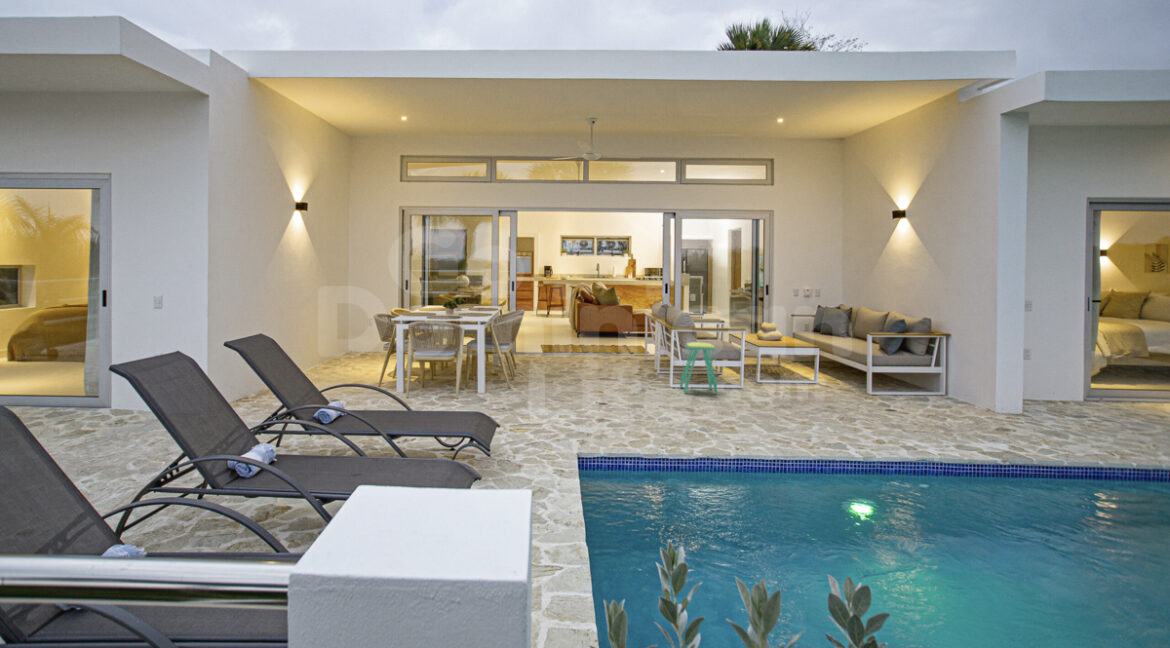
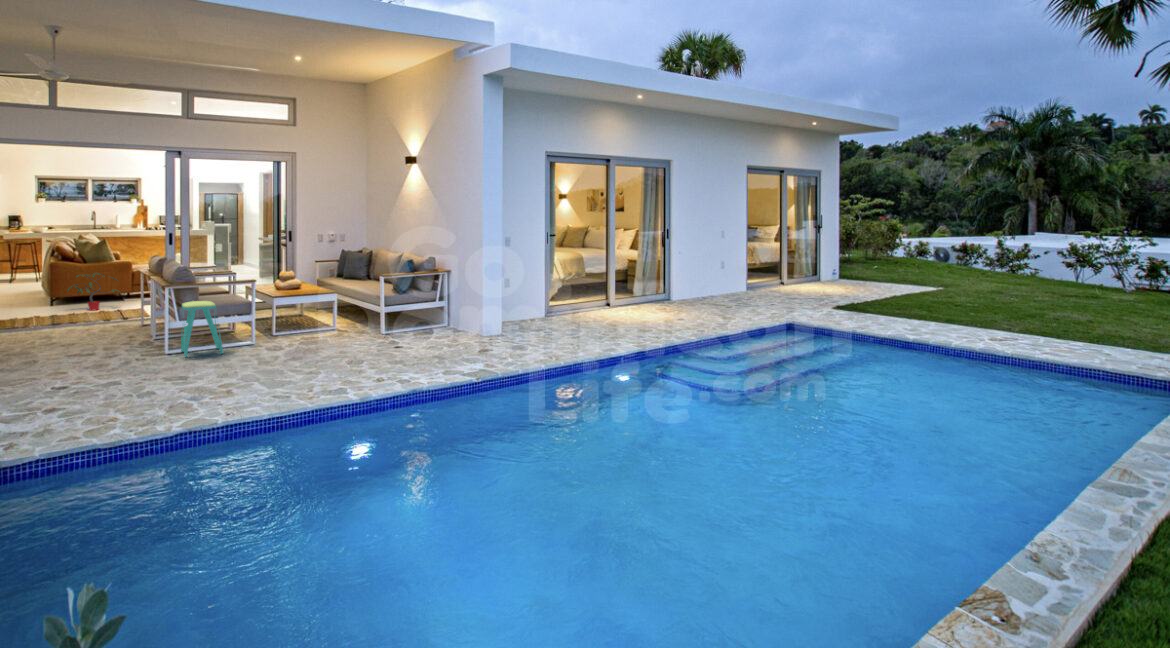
potted plant: none [582,313,622,345] -> present [67,273,118,311]

